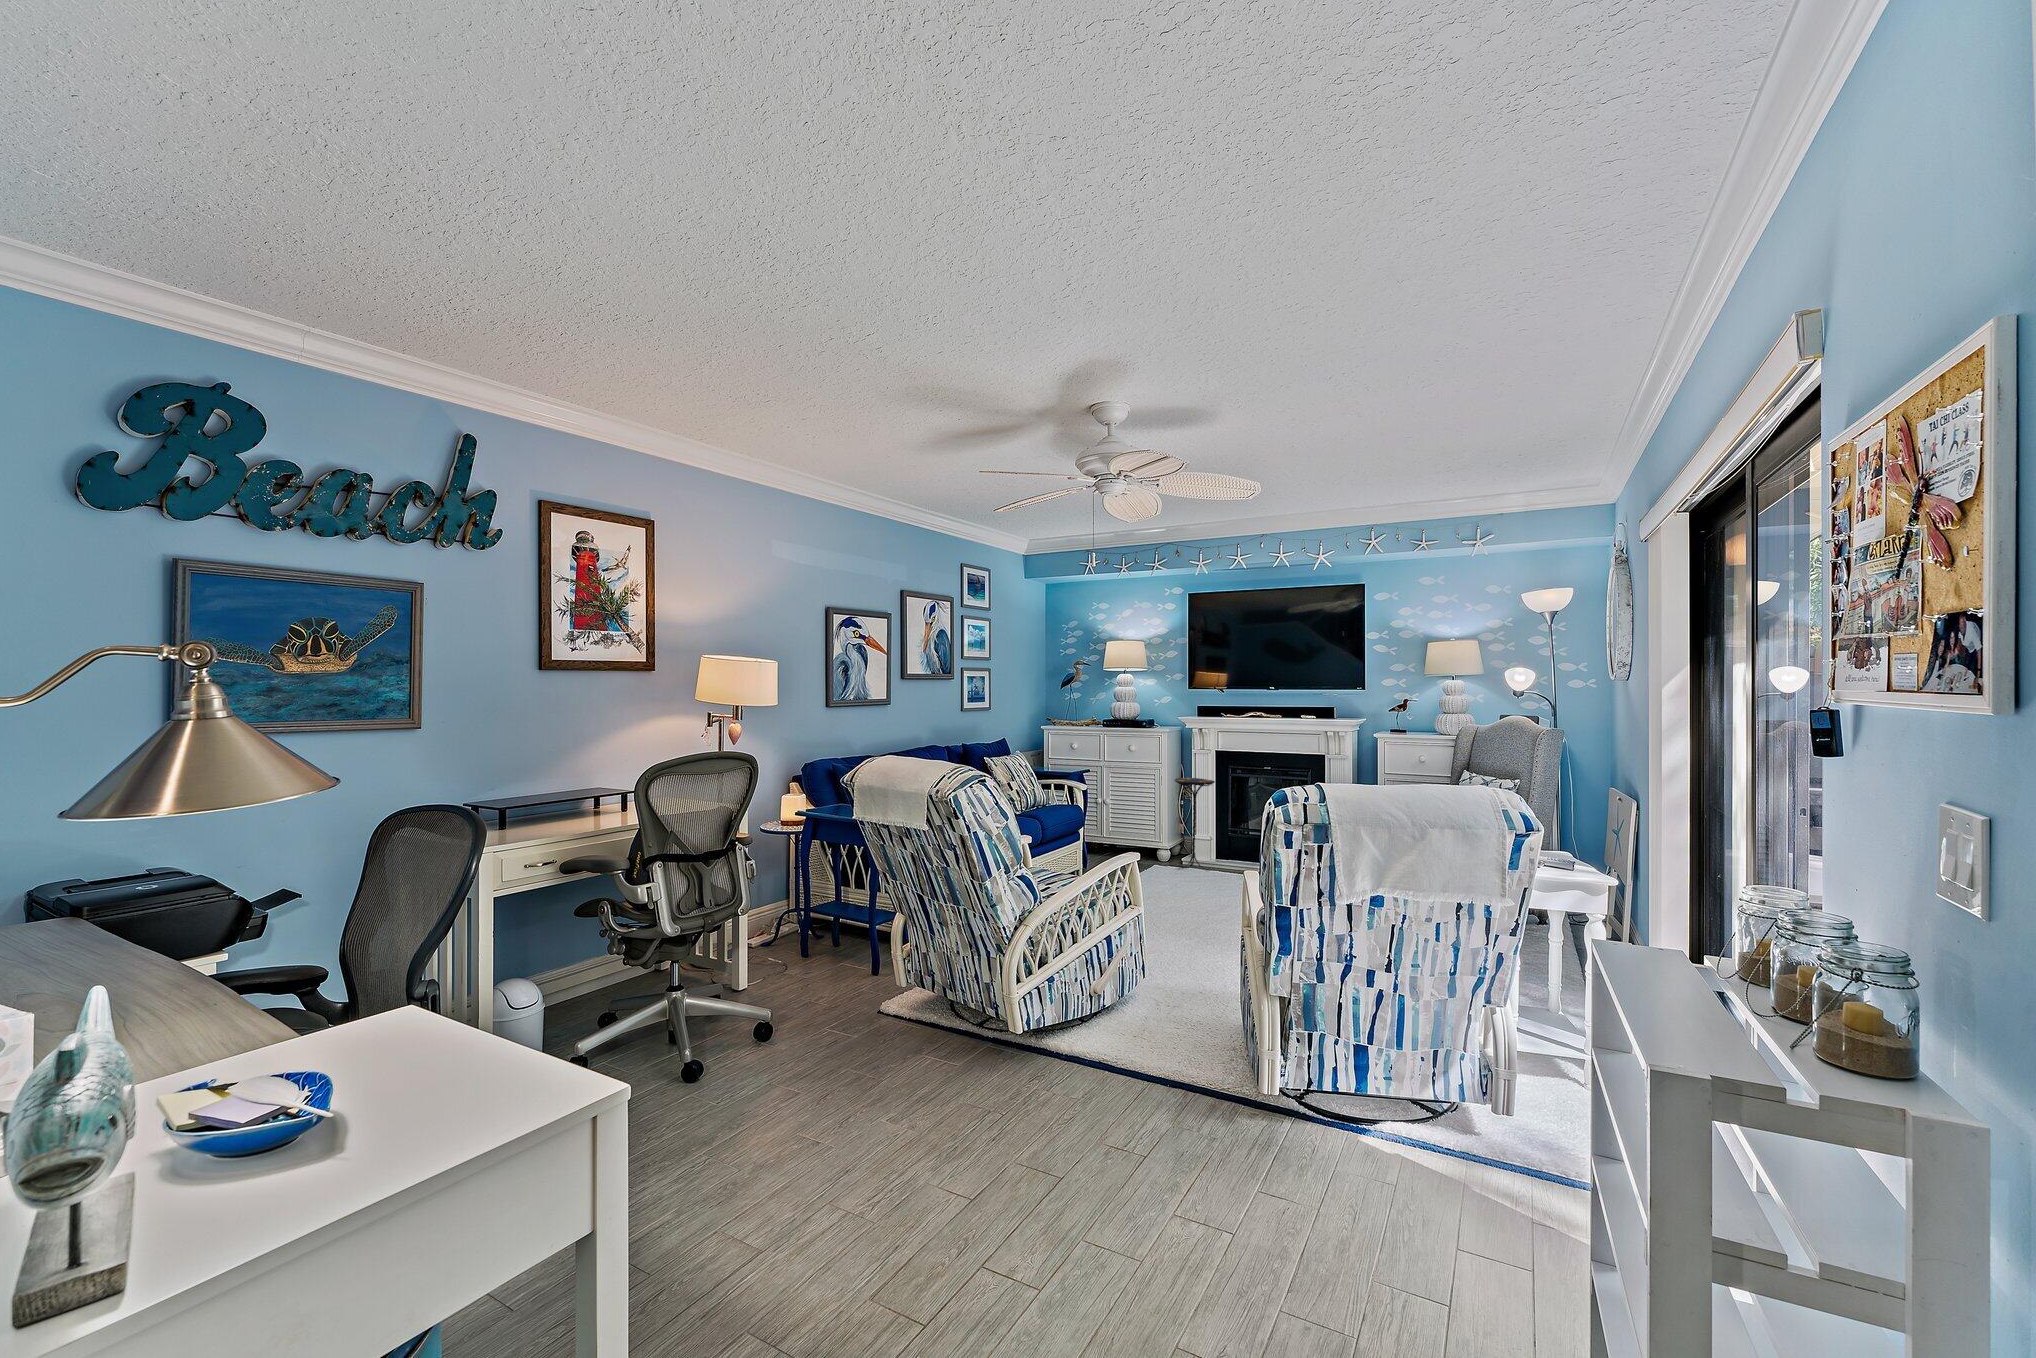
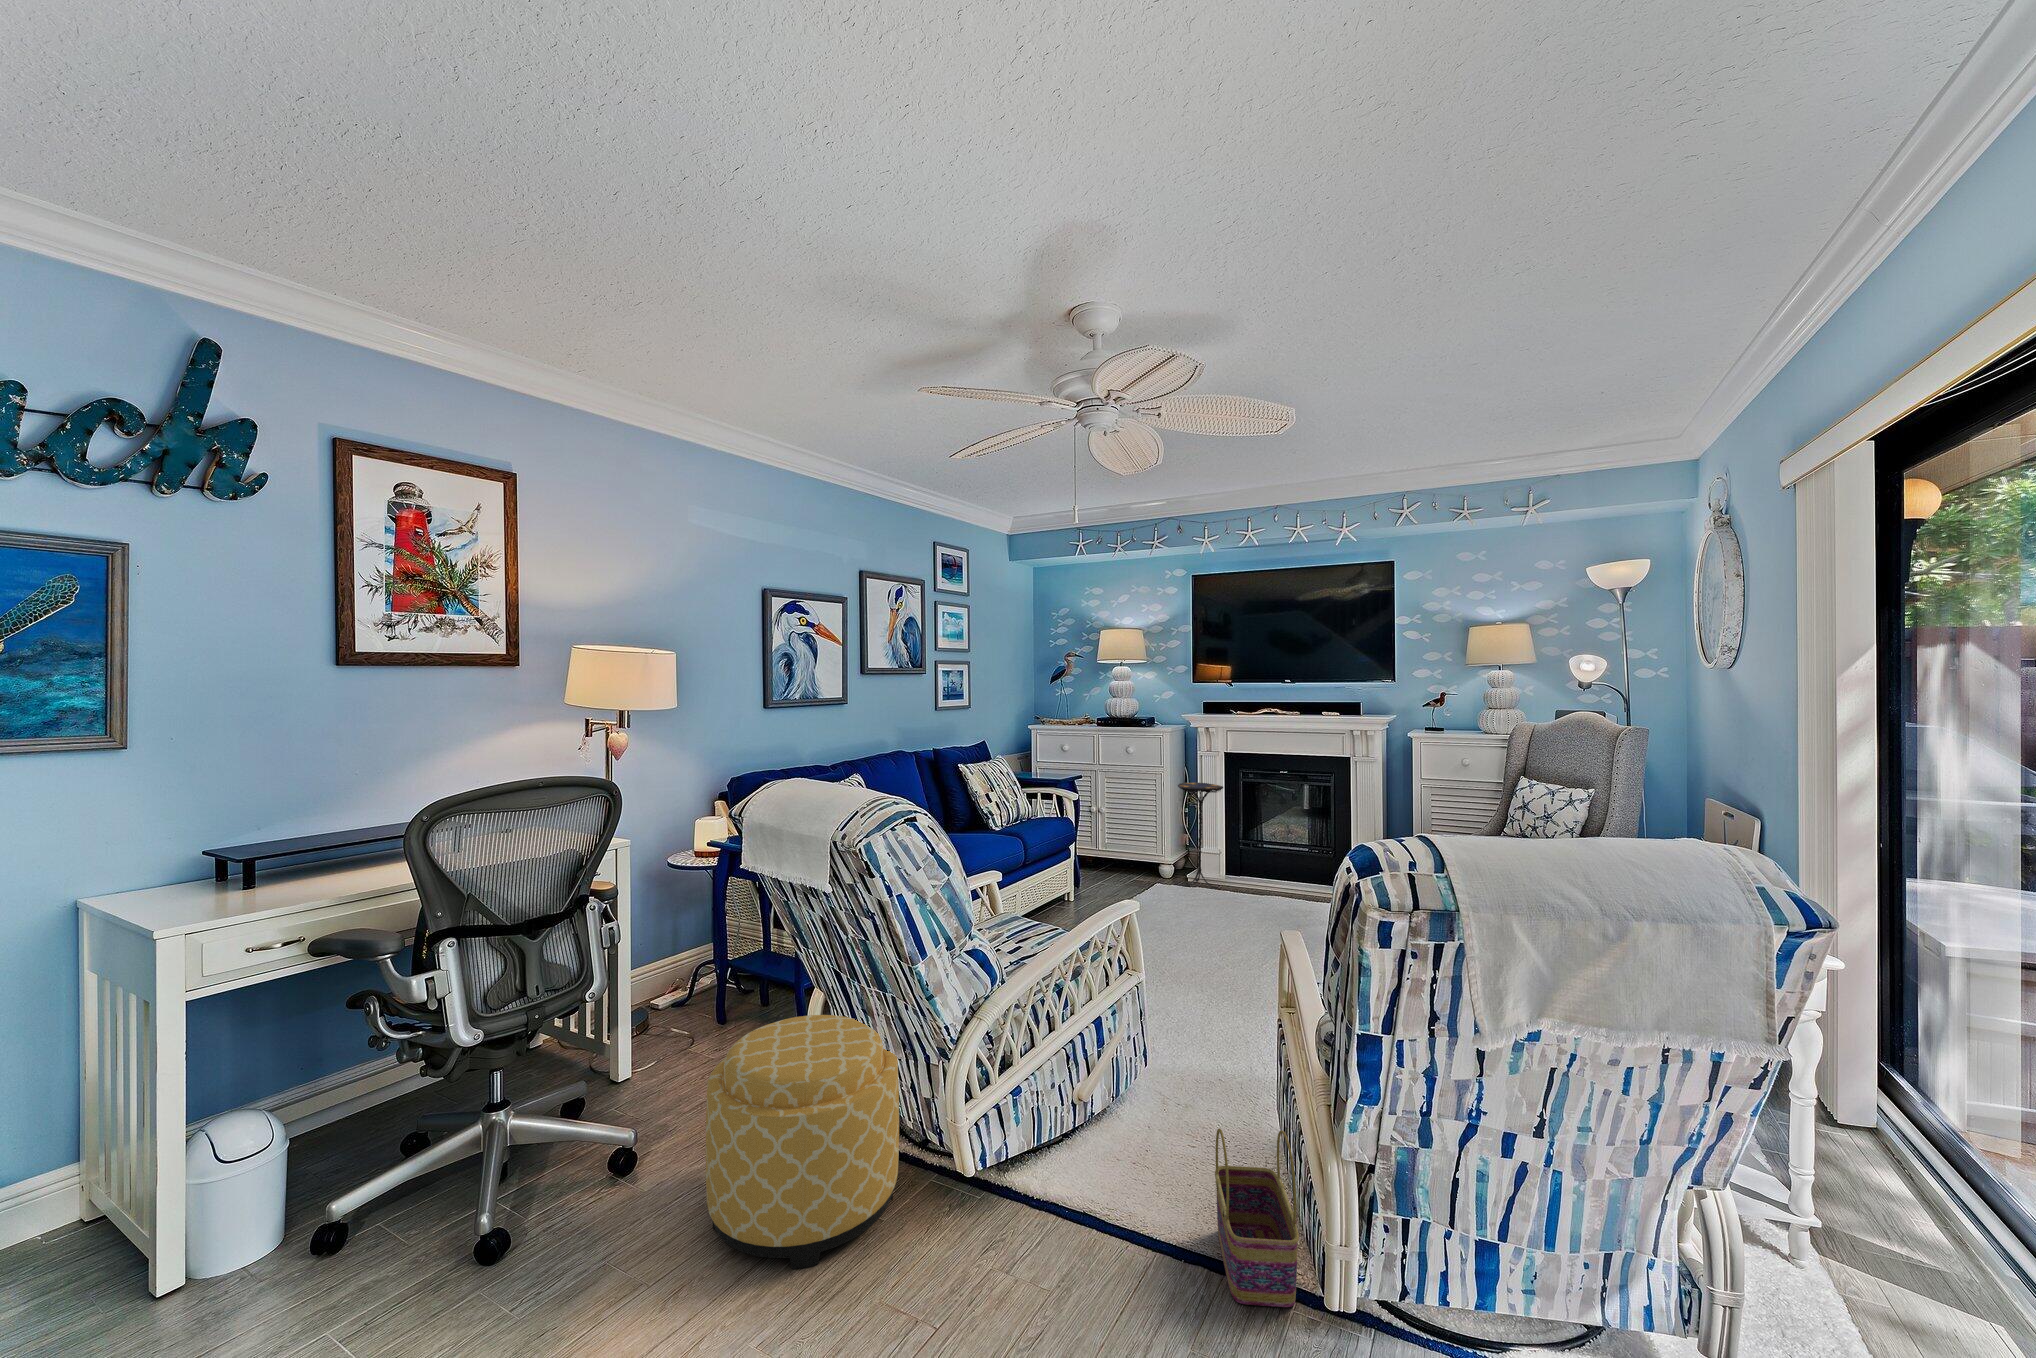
ottoman: none [835,928,967,1086] -> present [706,1015,899,1269]
basket: none [1191,994,1244,1104] -> present [1215,1129,1299,1307]

